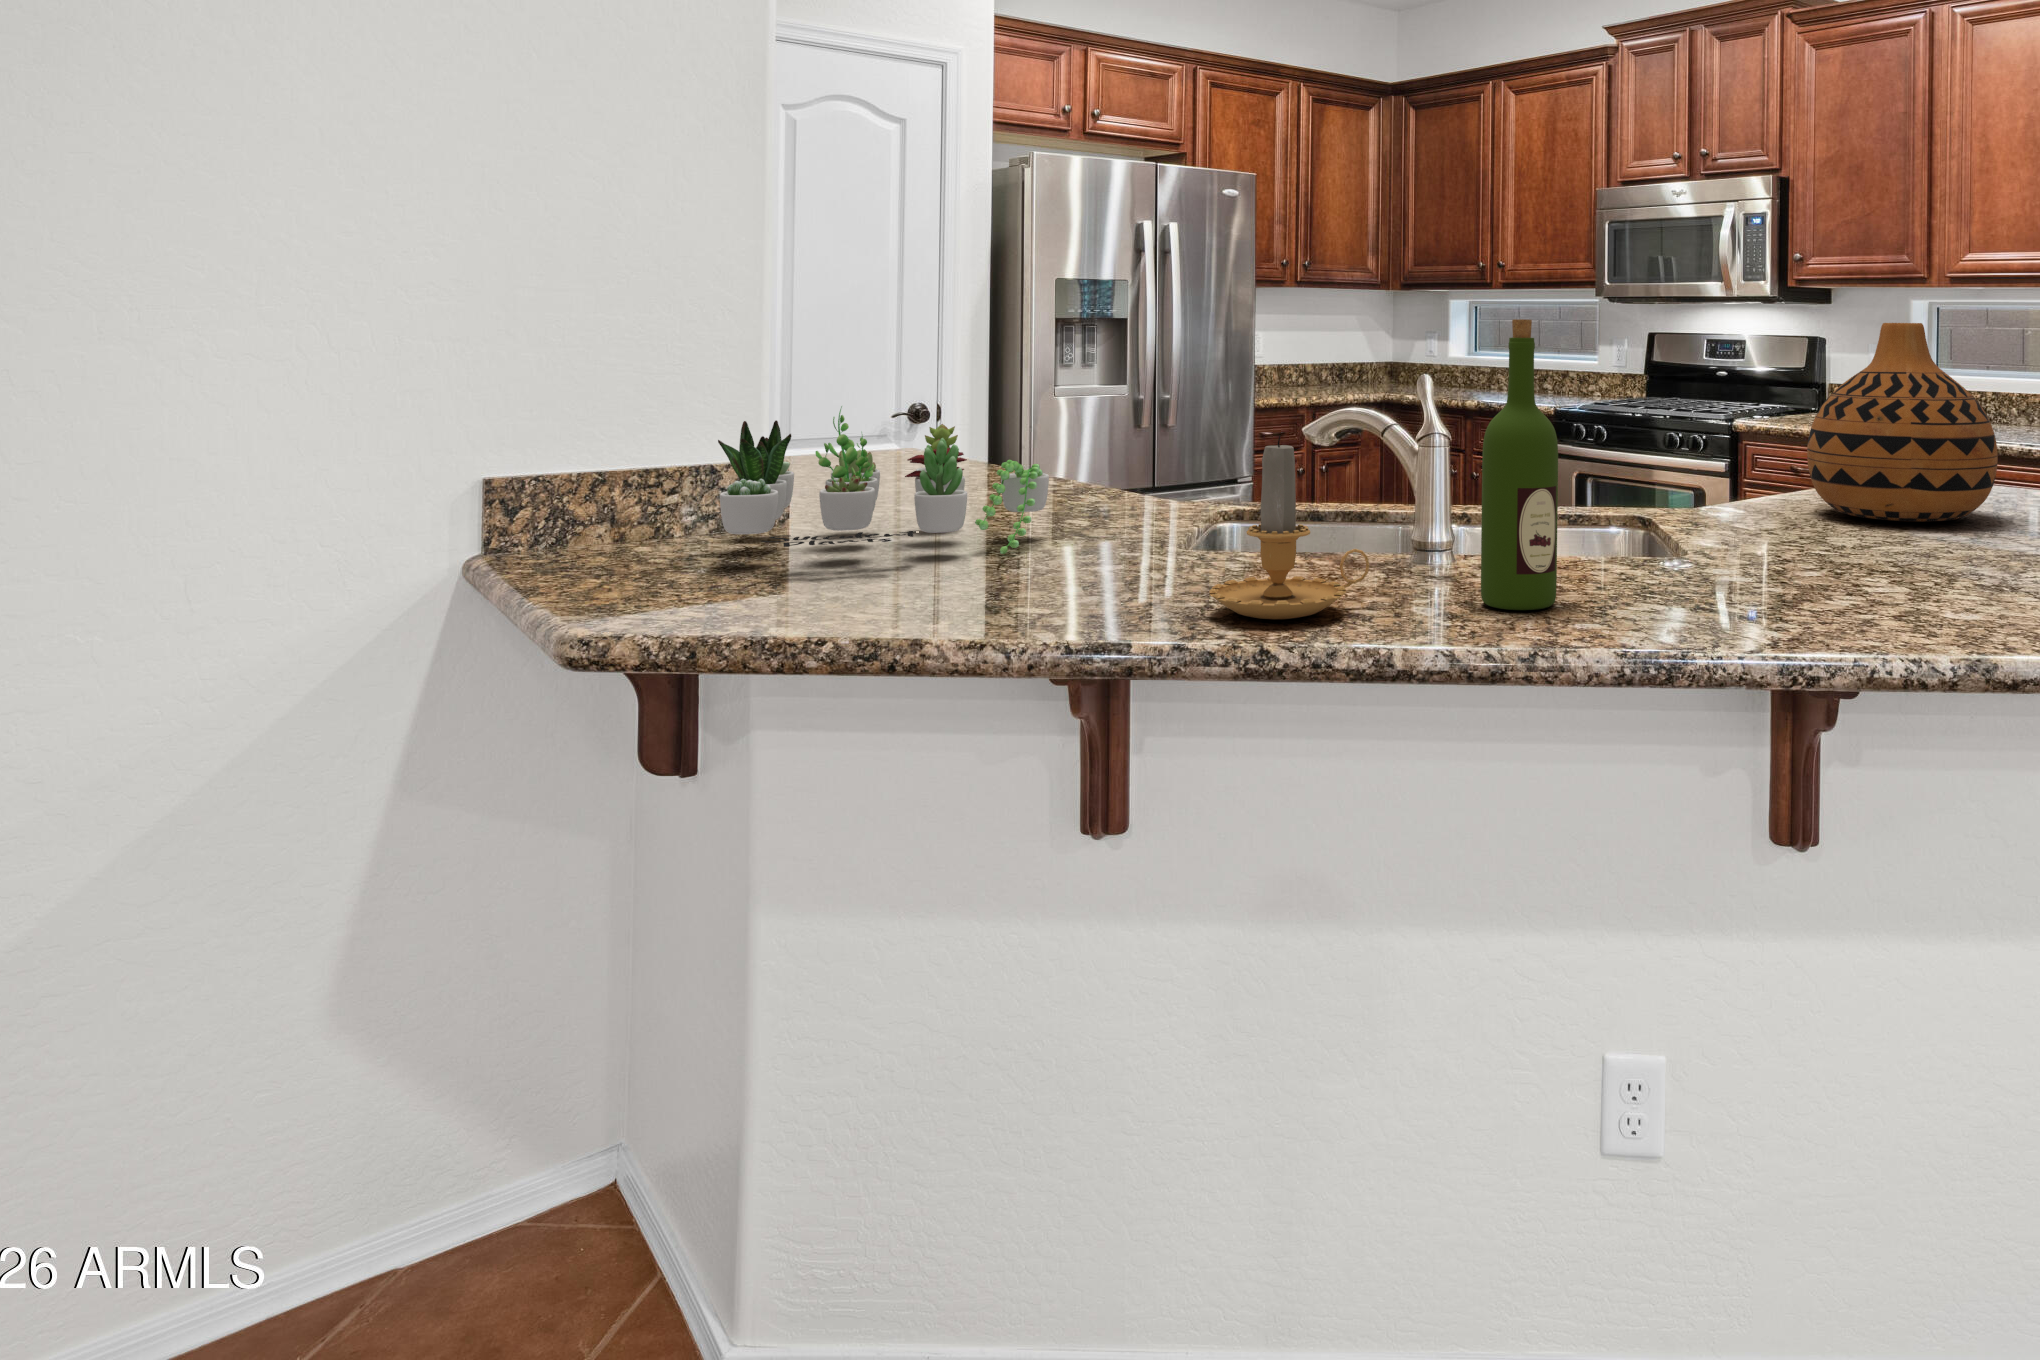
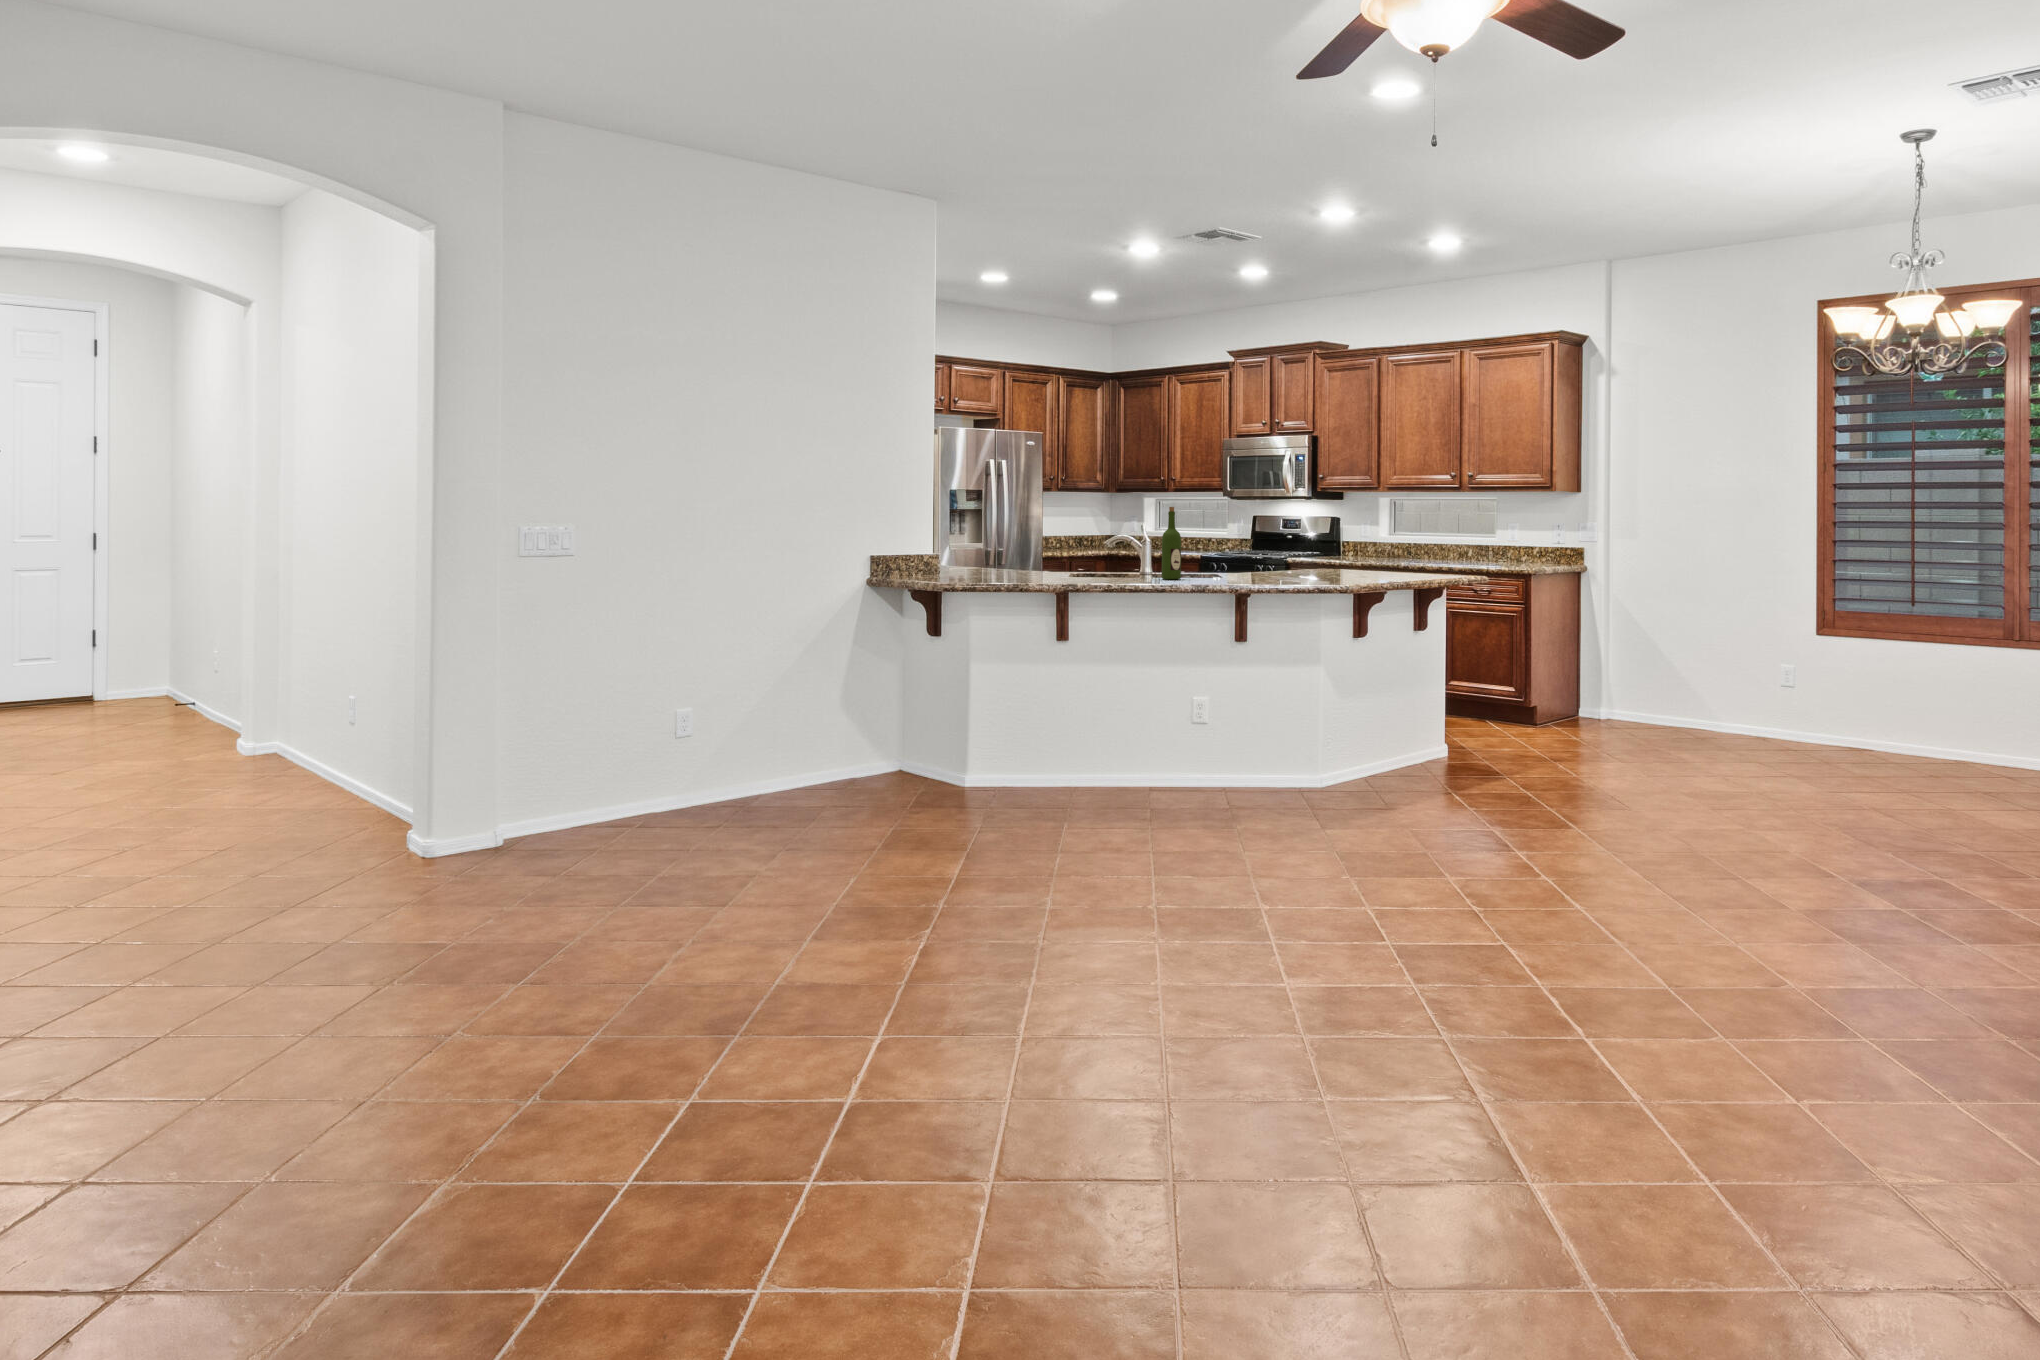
vase: present [1807,323,1998,522] -> none [1270,508,1330,571]
succulent plant: present [718,406,1049,554] -> none [940,533,1032,575]
candle: present [1209,436,1369,619] -> none [1095,536,1134,580]

